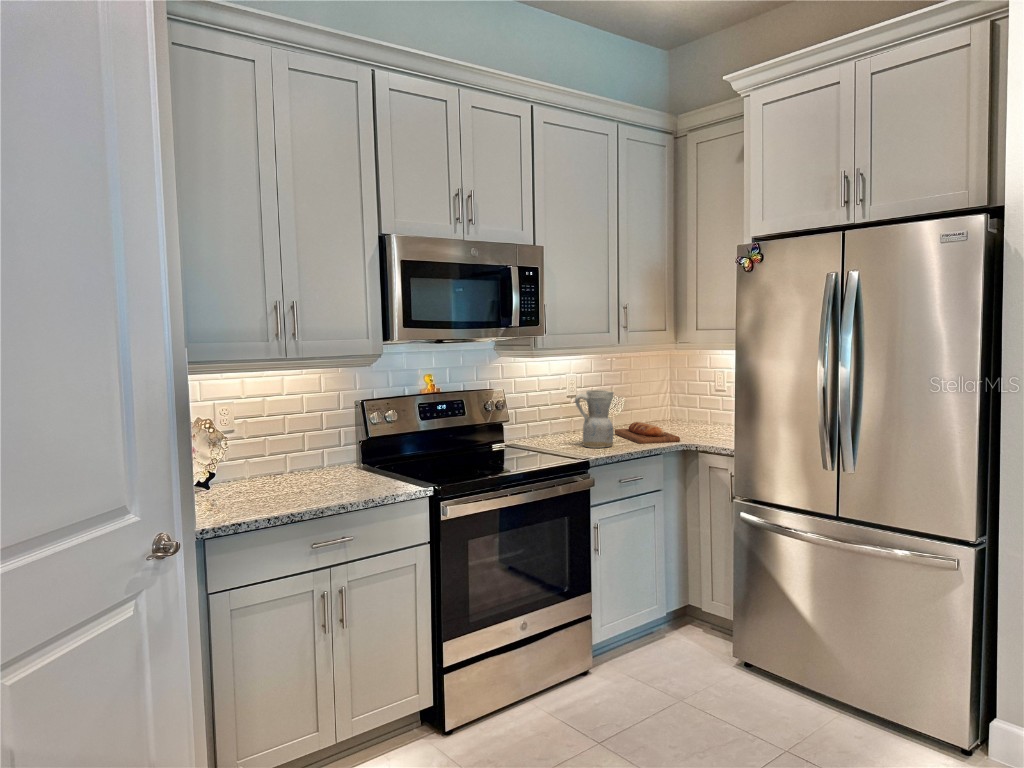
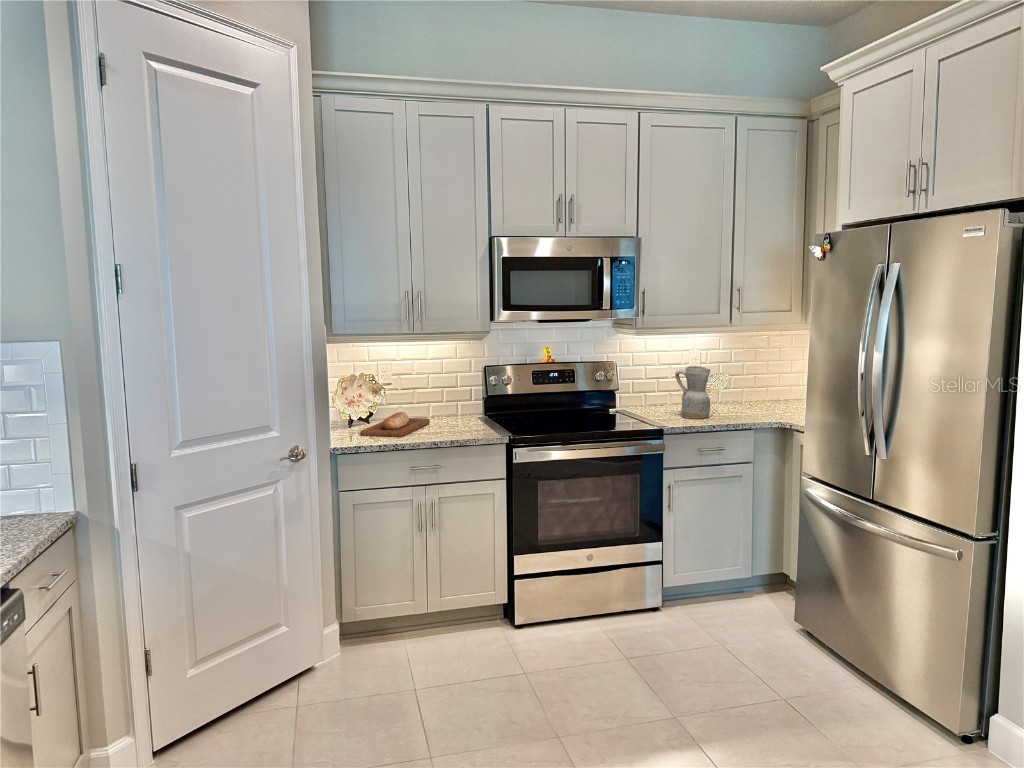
bread loaf: present [615,422,680,444] -> present [360,412,430,437]

